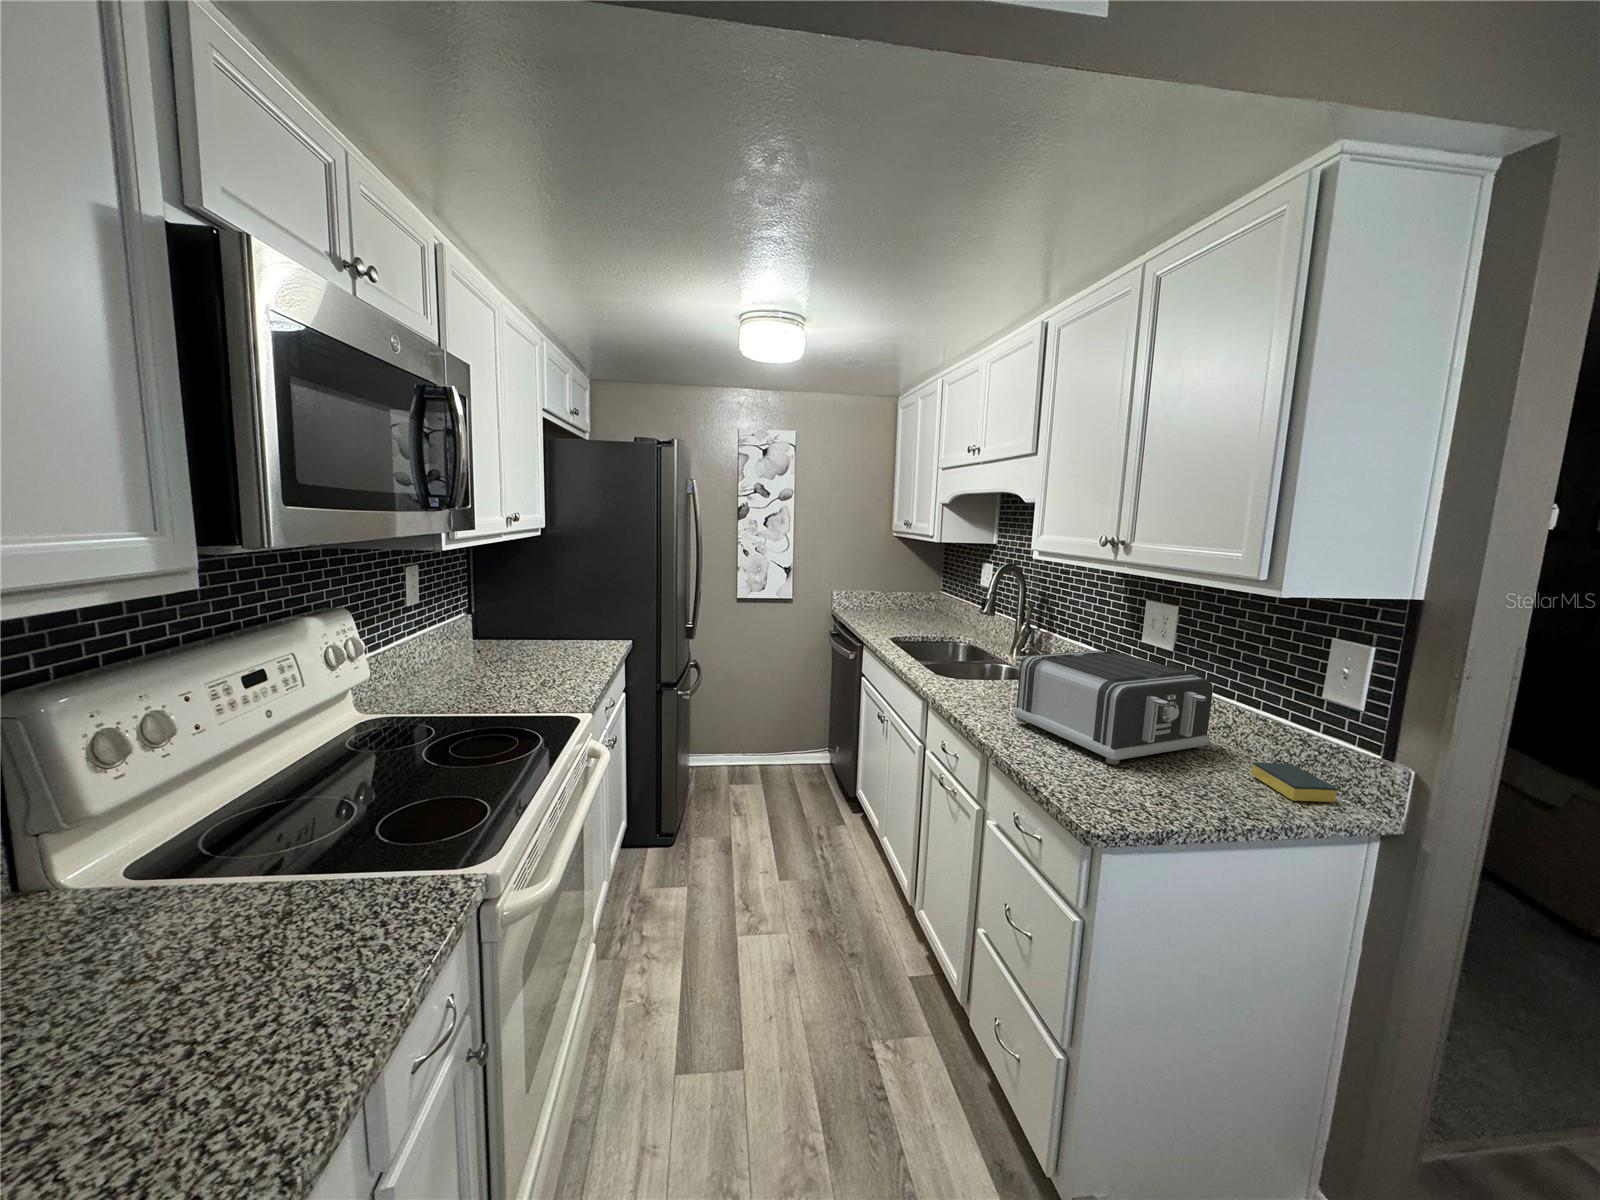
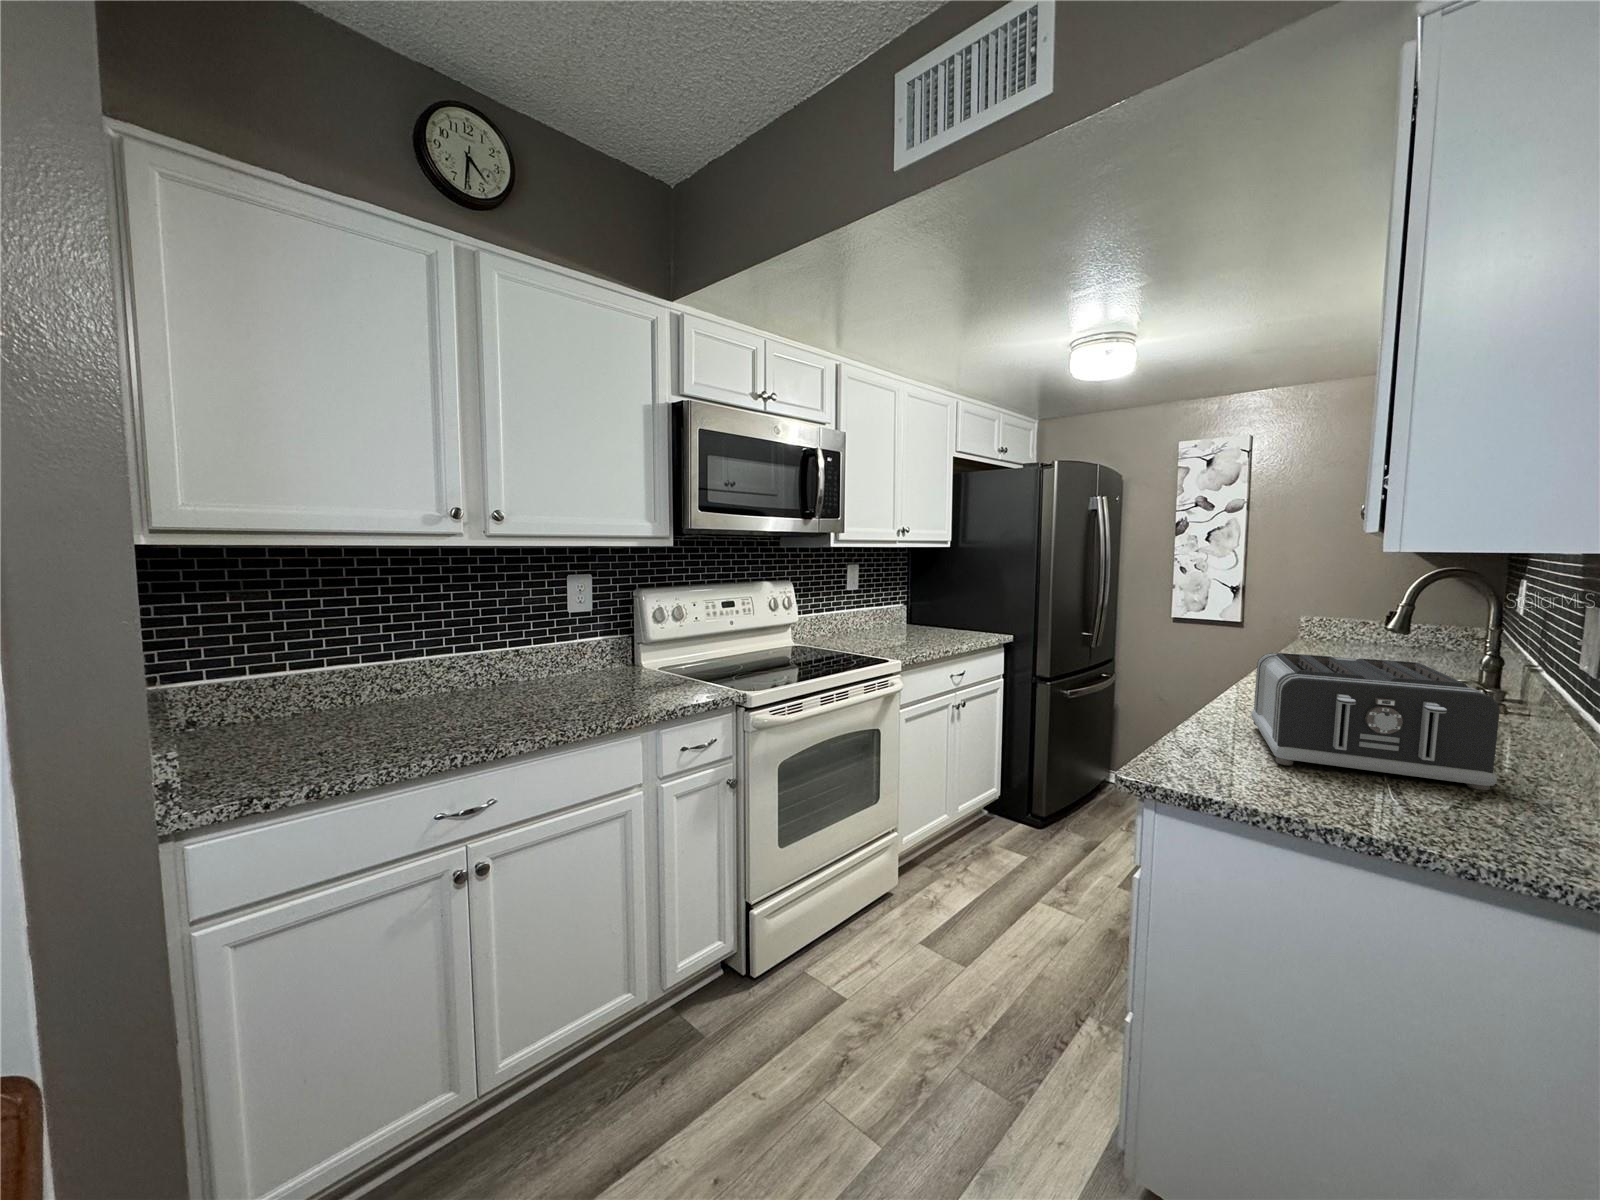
sponge: present [1251,762,1337,802] -> none [1461,795,1552,854]

